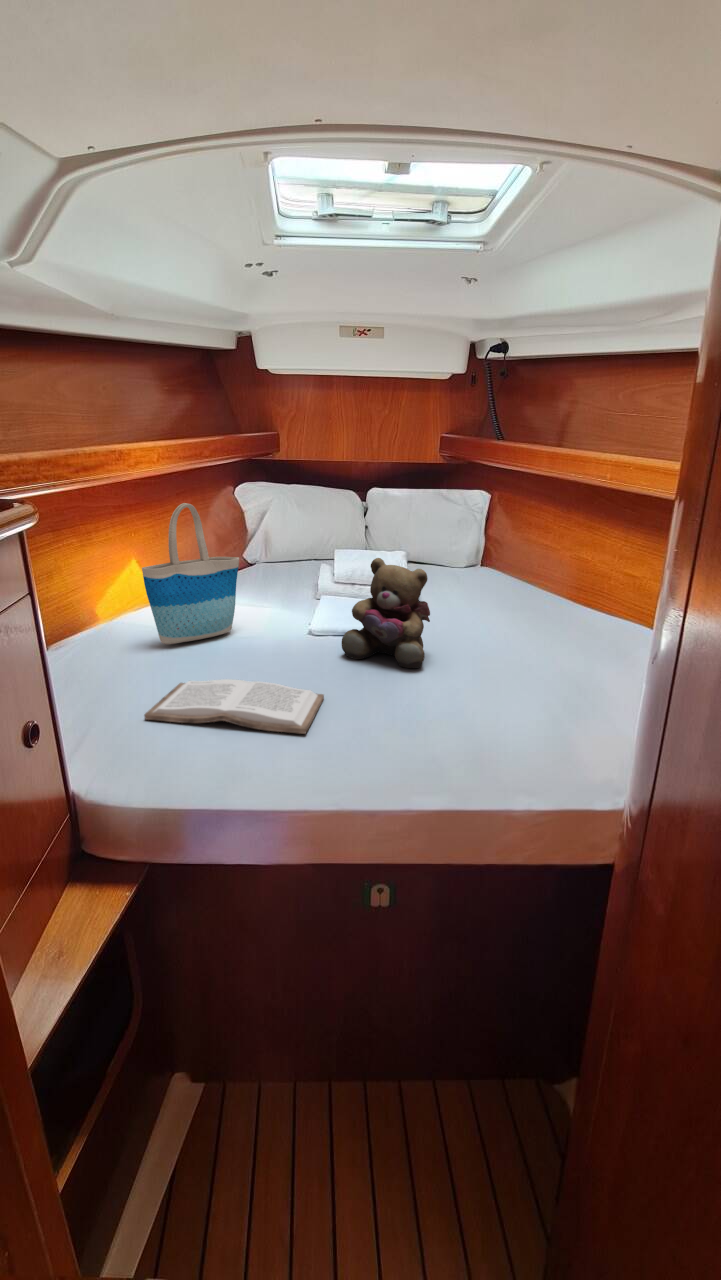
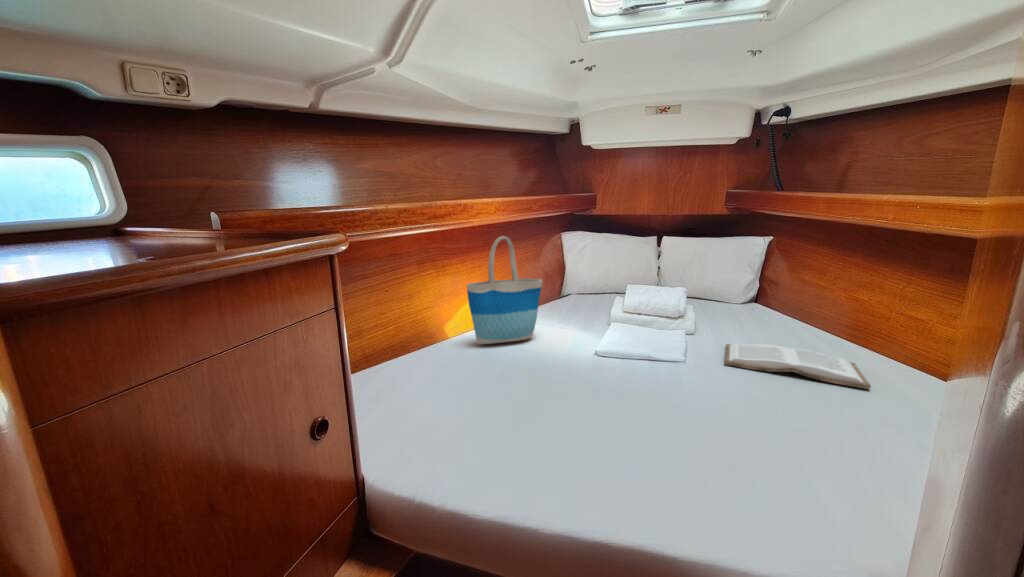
teddy bear: present [342,558,430,668] -> none [621,286,710,392]
book: present [144,679,324,734] -> present [725,343,871,389]

